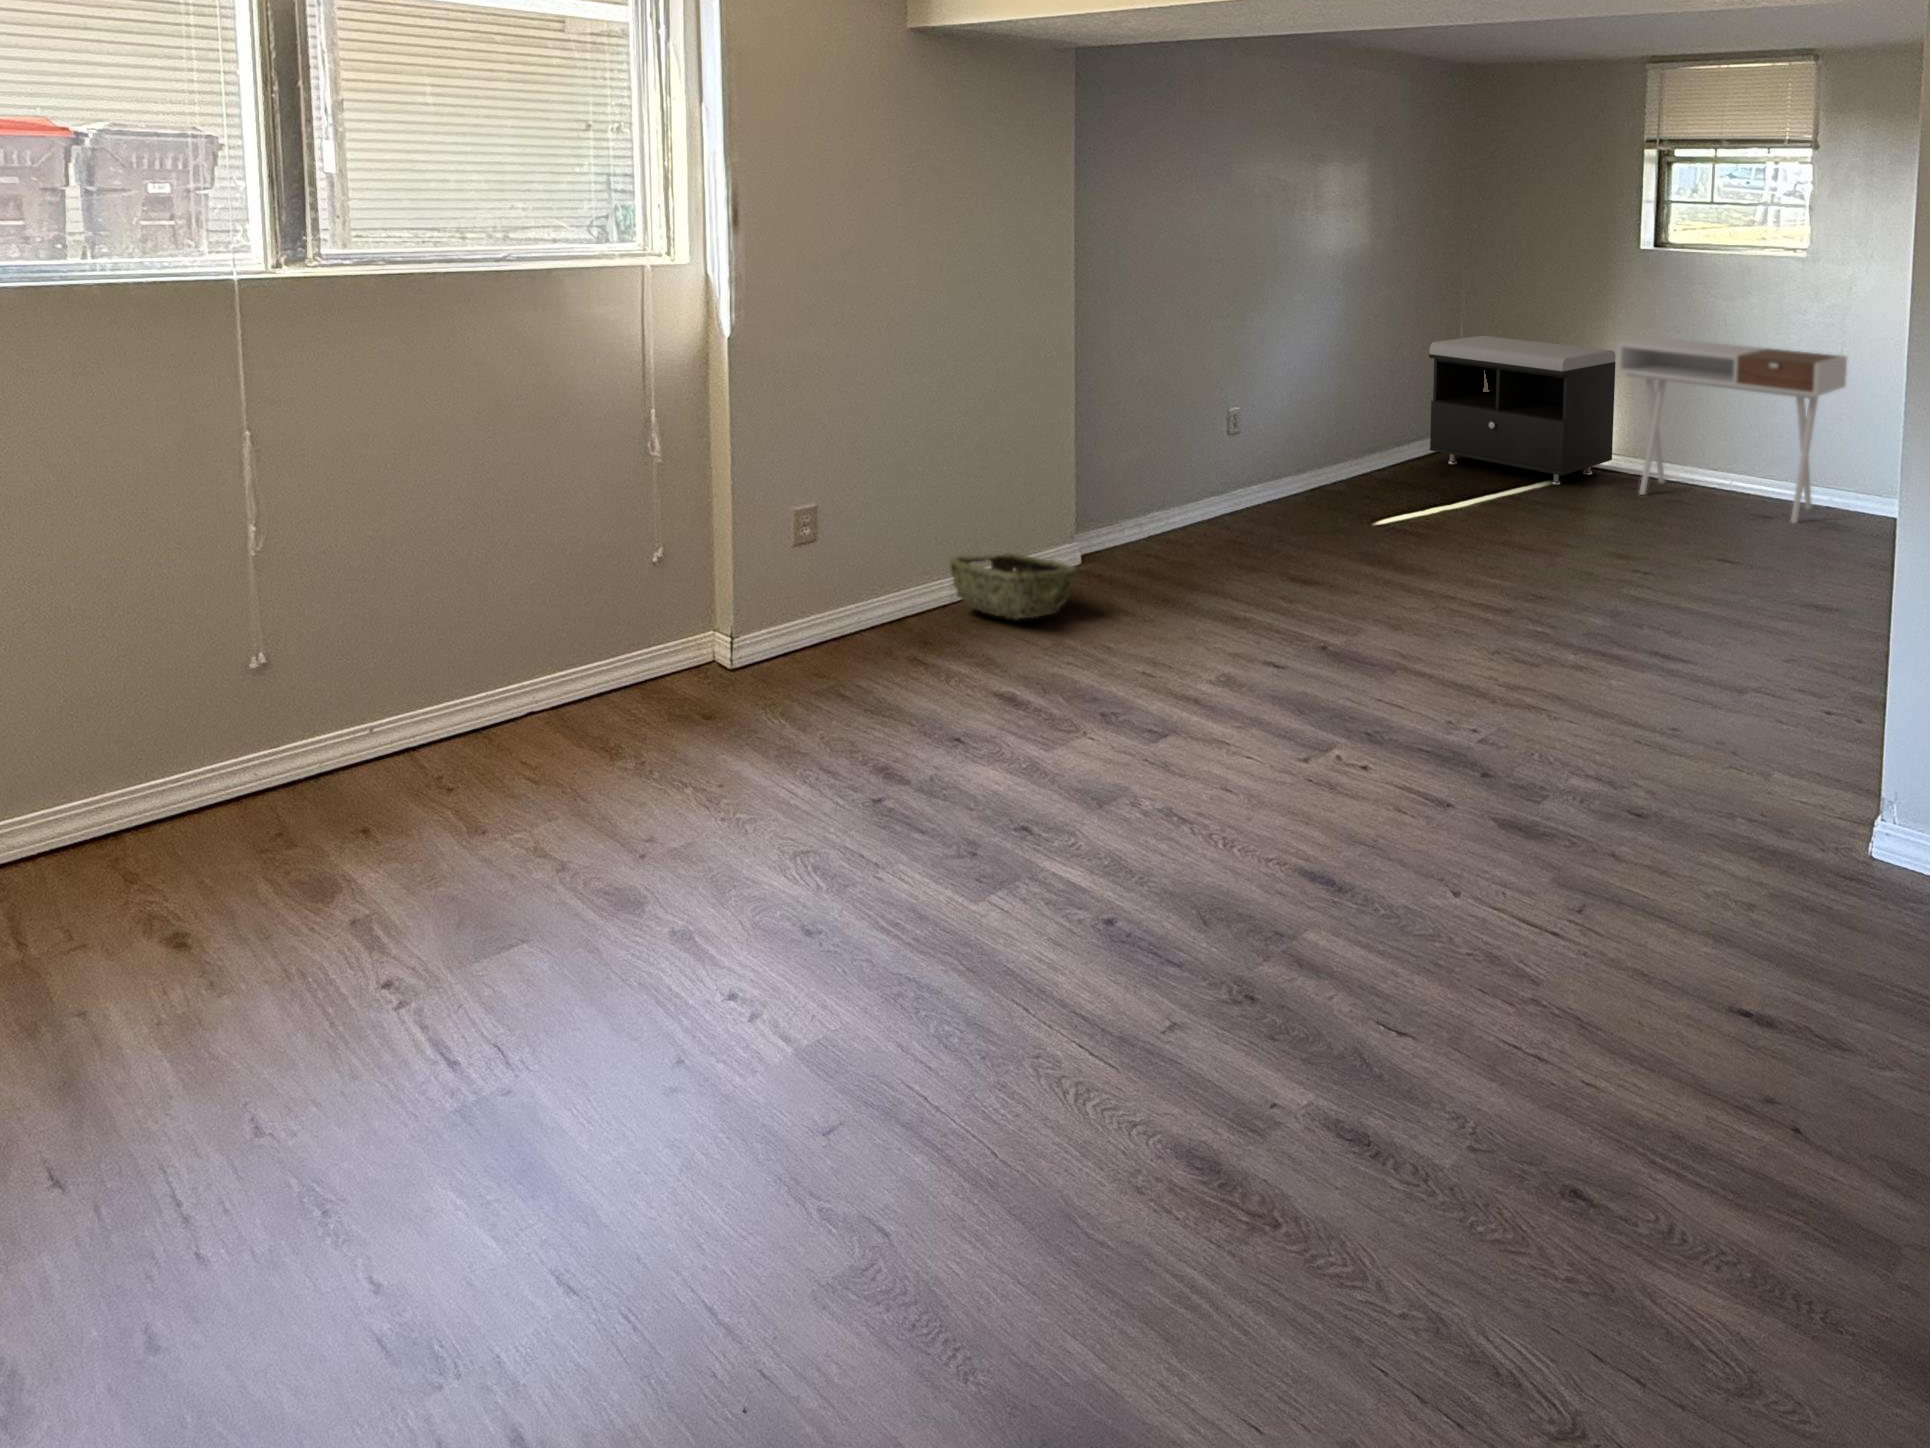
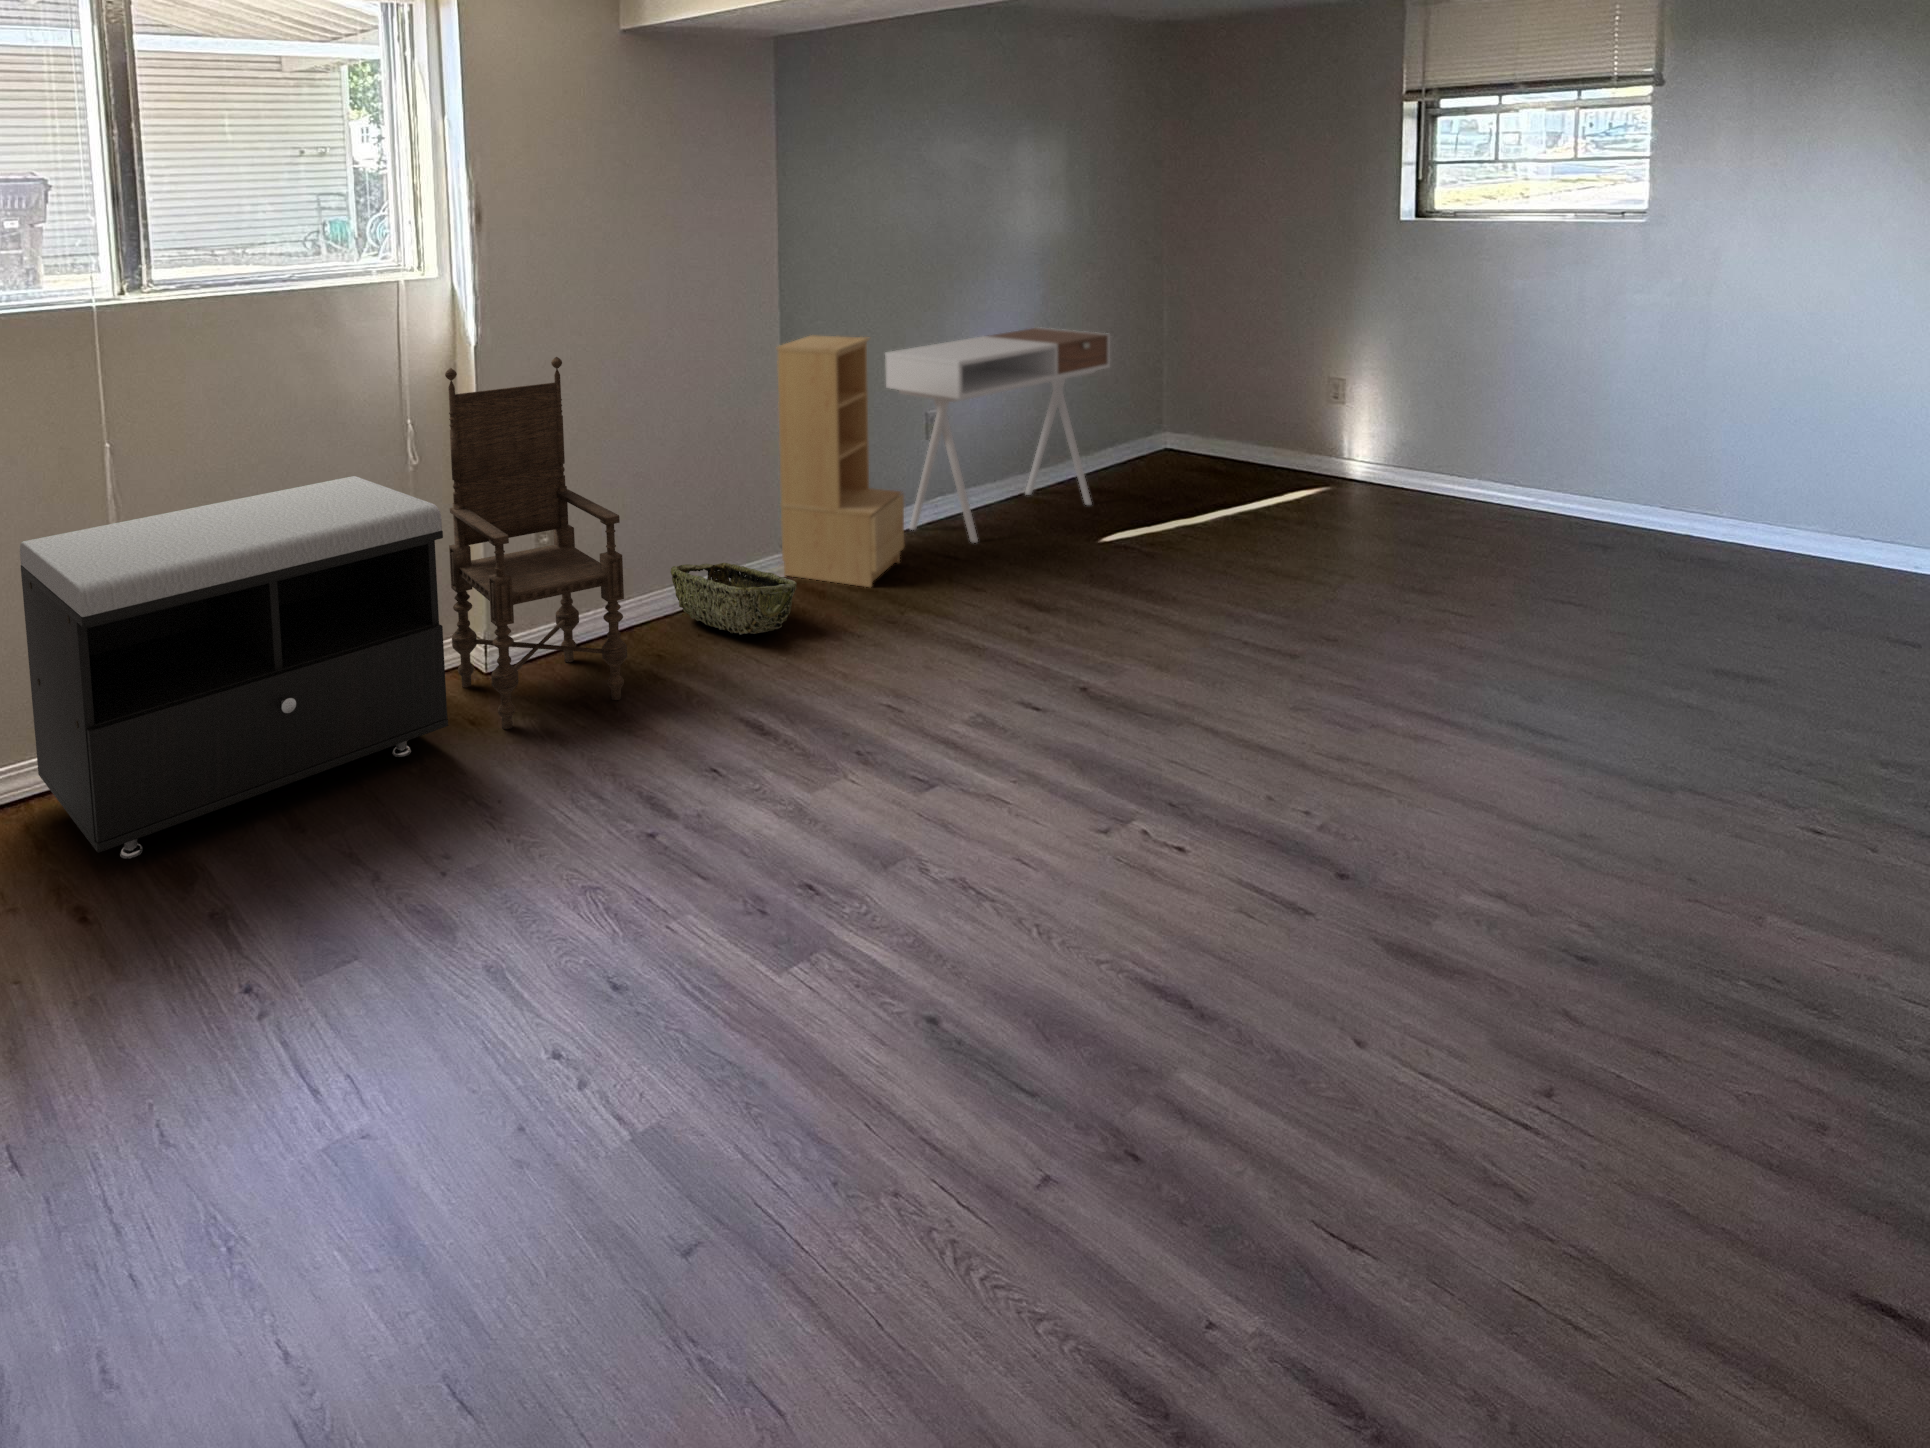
bookshelf: none [1074,336,1197,573] -> present [777,336,904,587]
storage bench: present [1429,336,1616,485] -> present [20,476,448,859]
desk: present [1618,337,1847,523] -> present [885,327,1110,543]
armchair: none [691,348,886,720] -> present [445,357,627,729]

